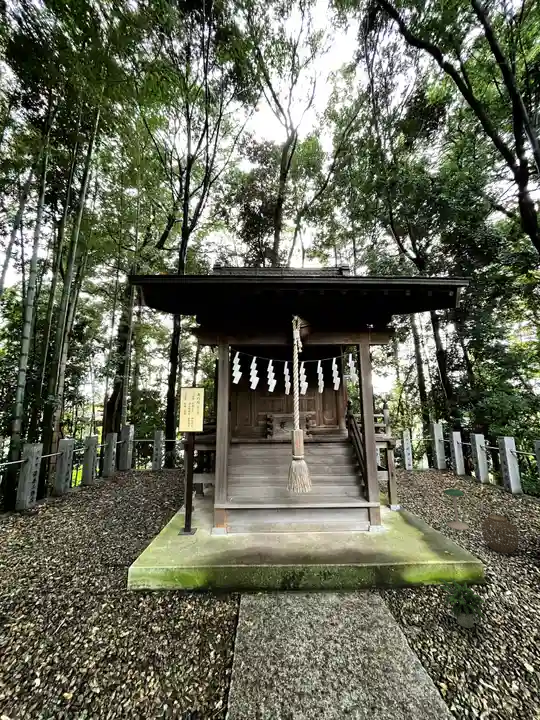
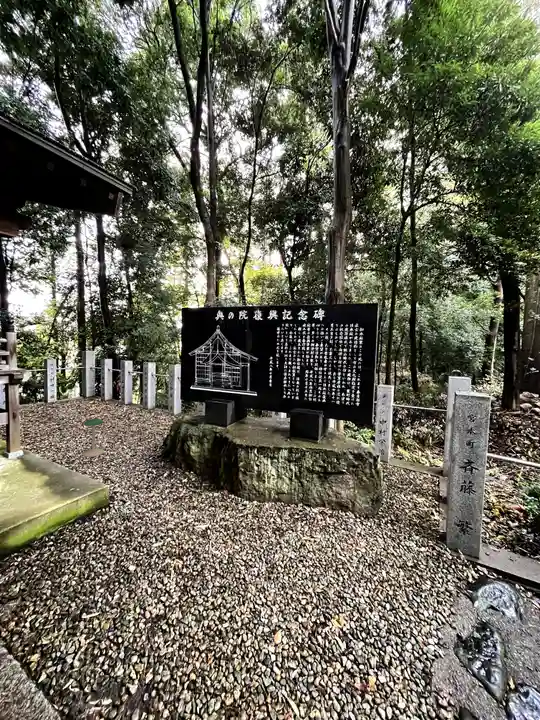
woven basket: present [481,515,518,553] -> none [114,436,143,468]
potted plant: present [439,578,486,628] -> none [47,518,100,564]

